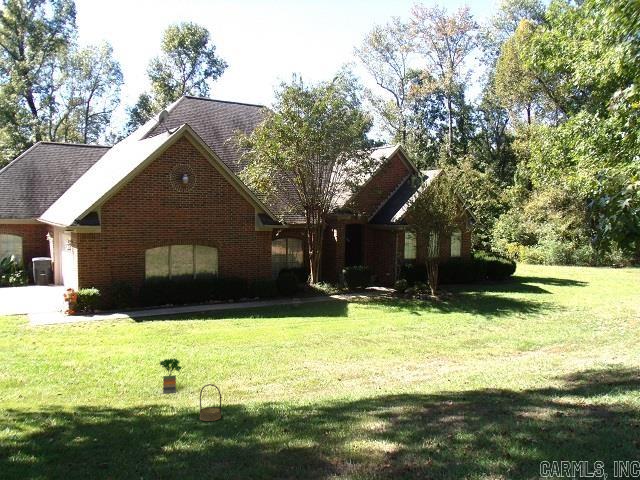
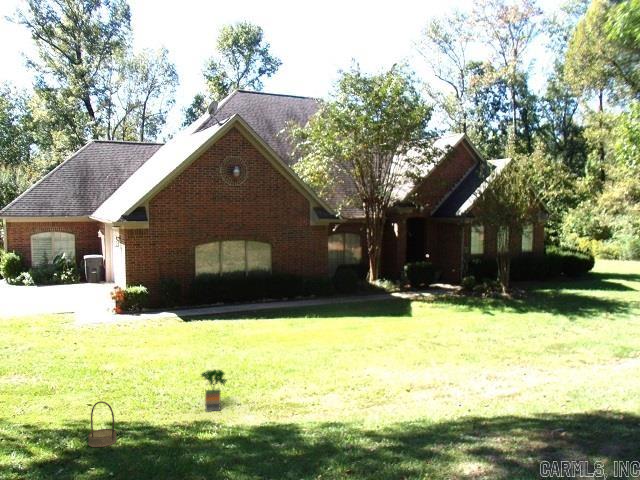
basket: present [200,384,221,421] -> present [88,401,116,447]

